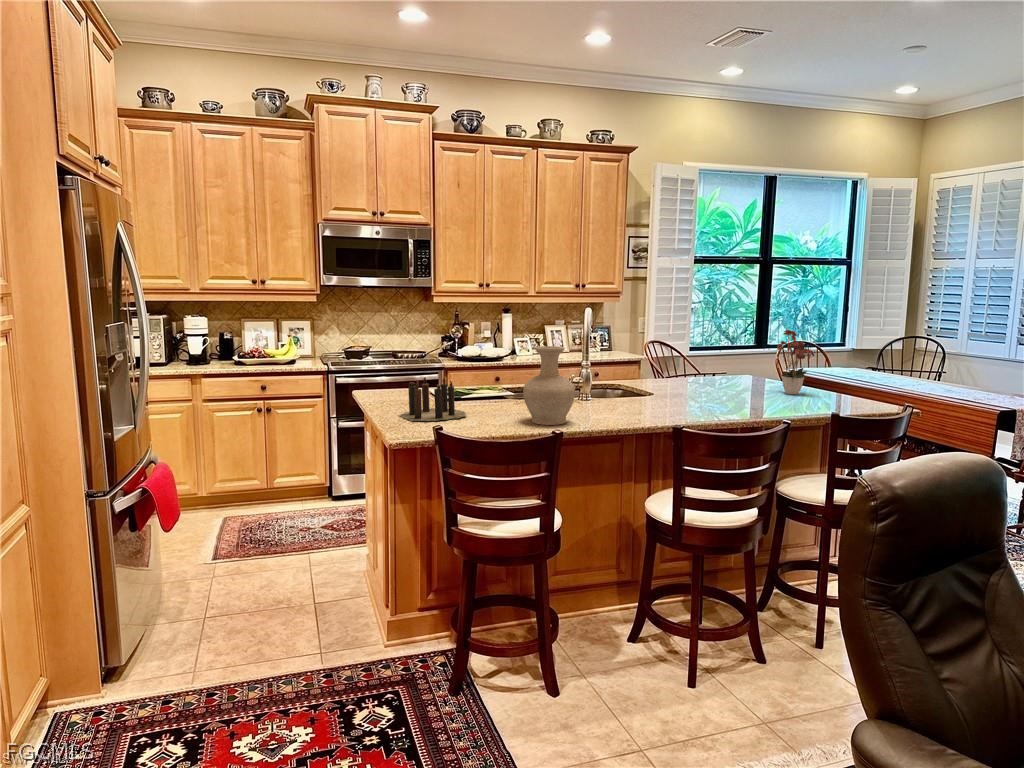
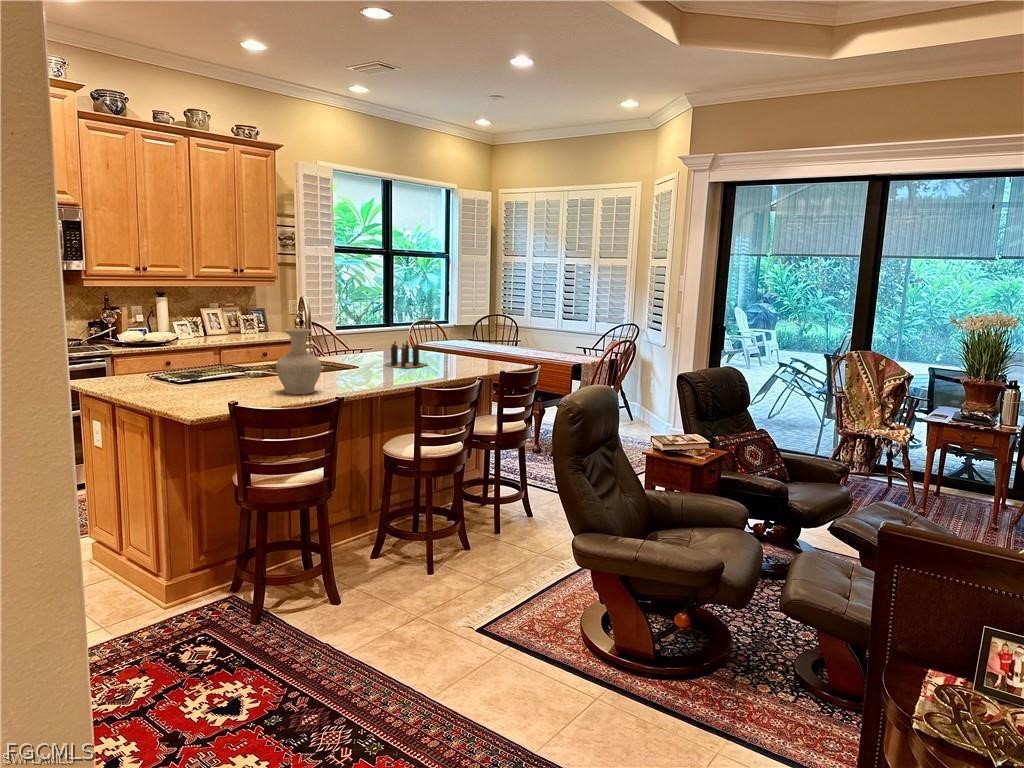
flower arrangement: present [777,330,814,395] -> none [435,309,468,360]
candle: present [400,377,466,421] -> present [386,341,427,368]

